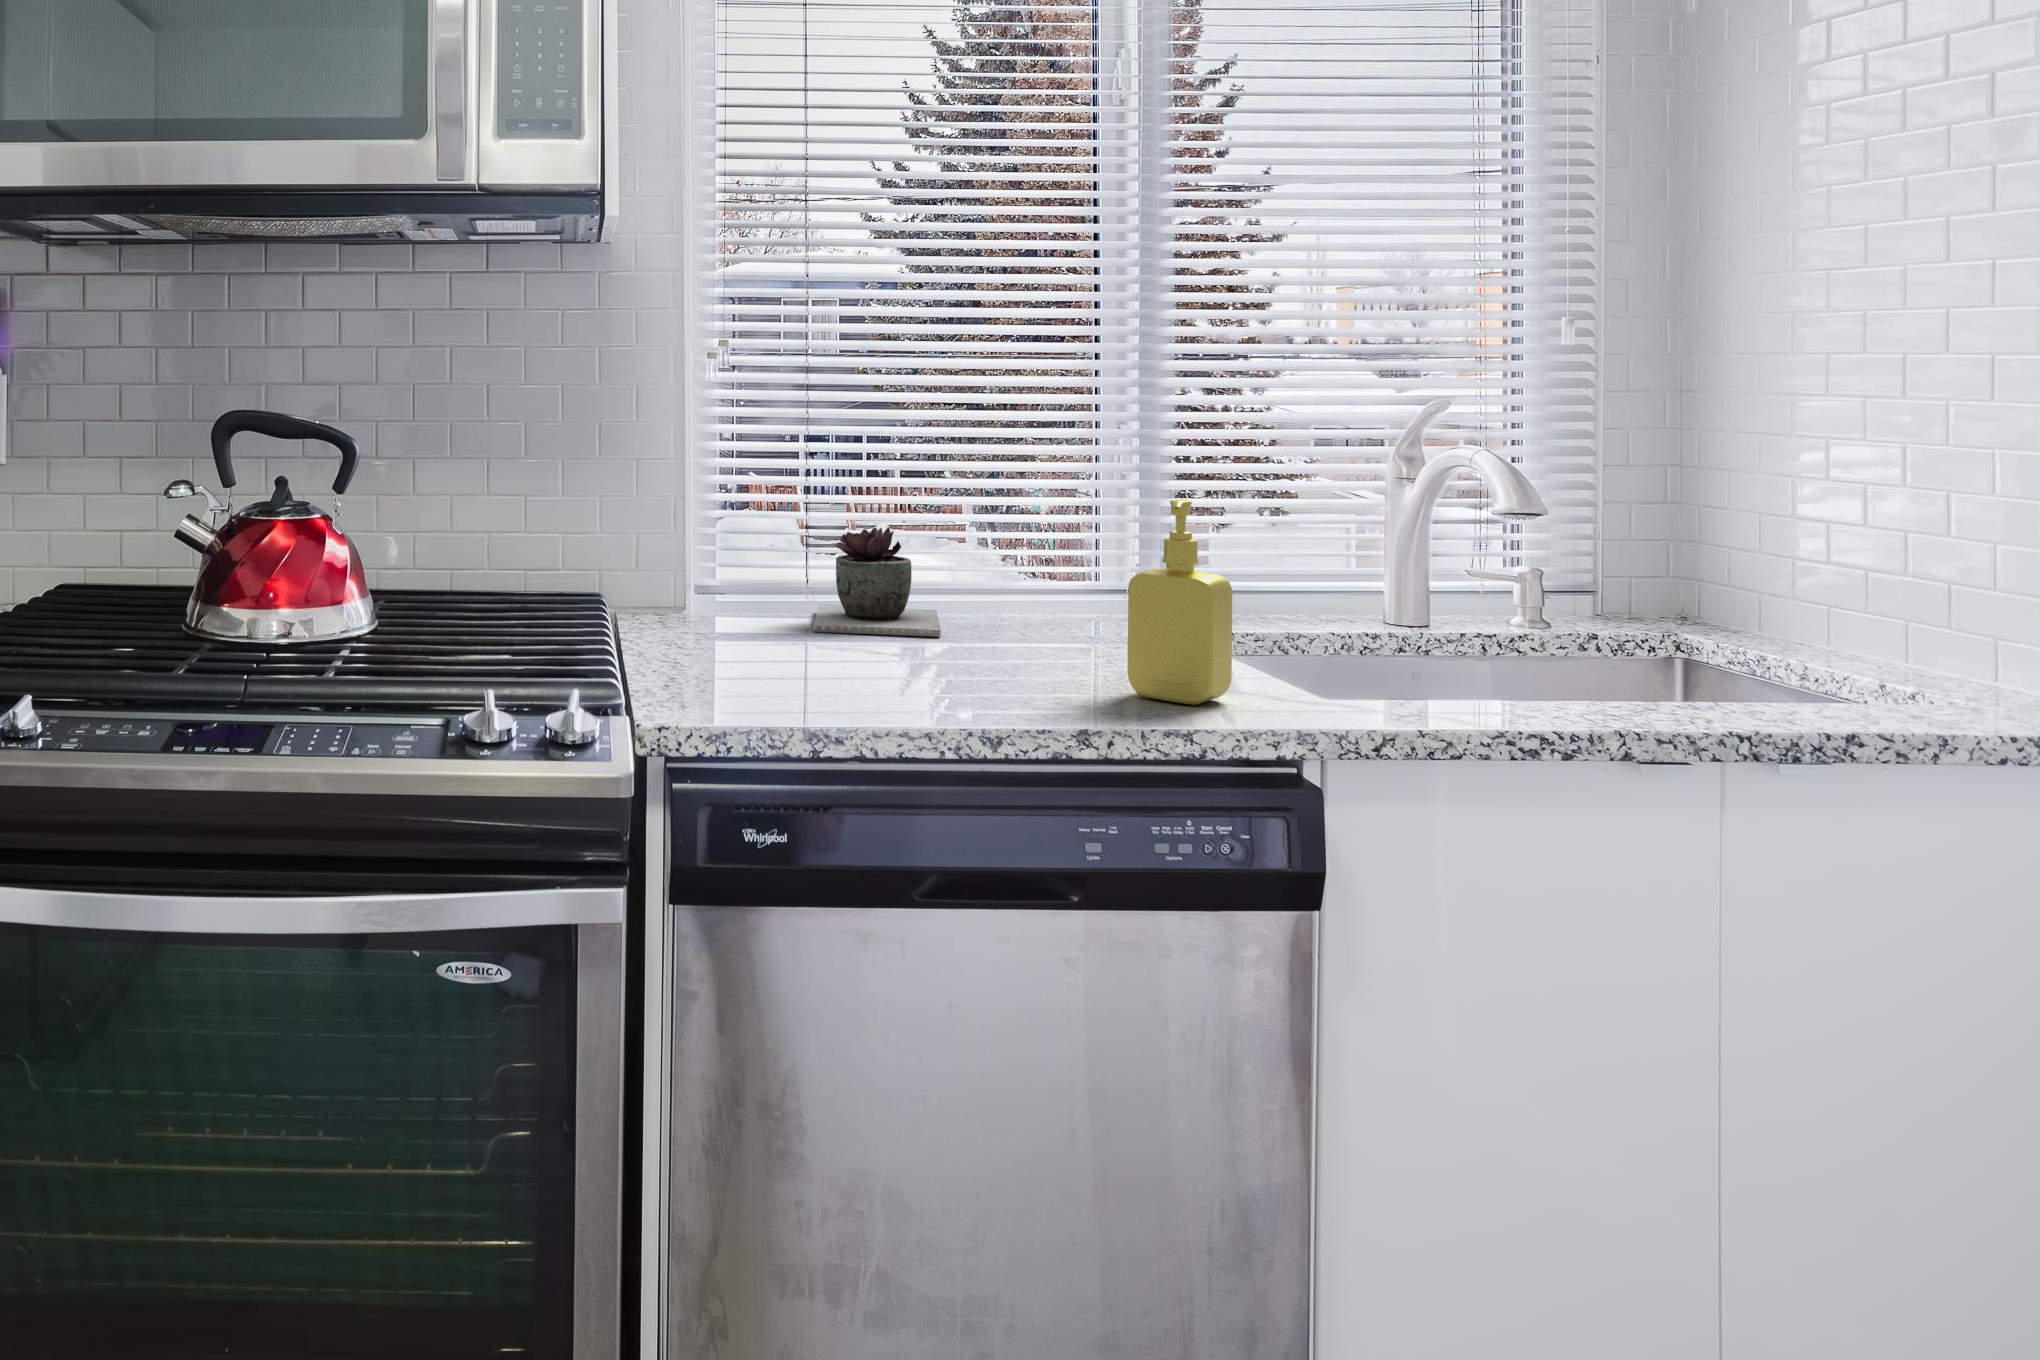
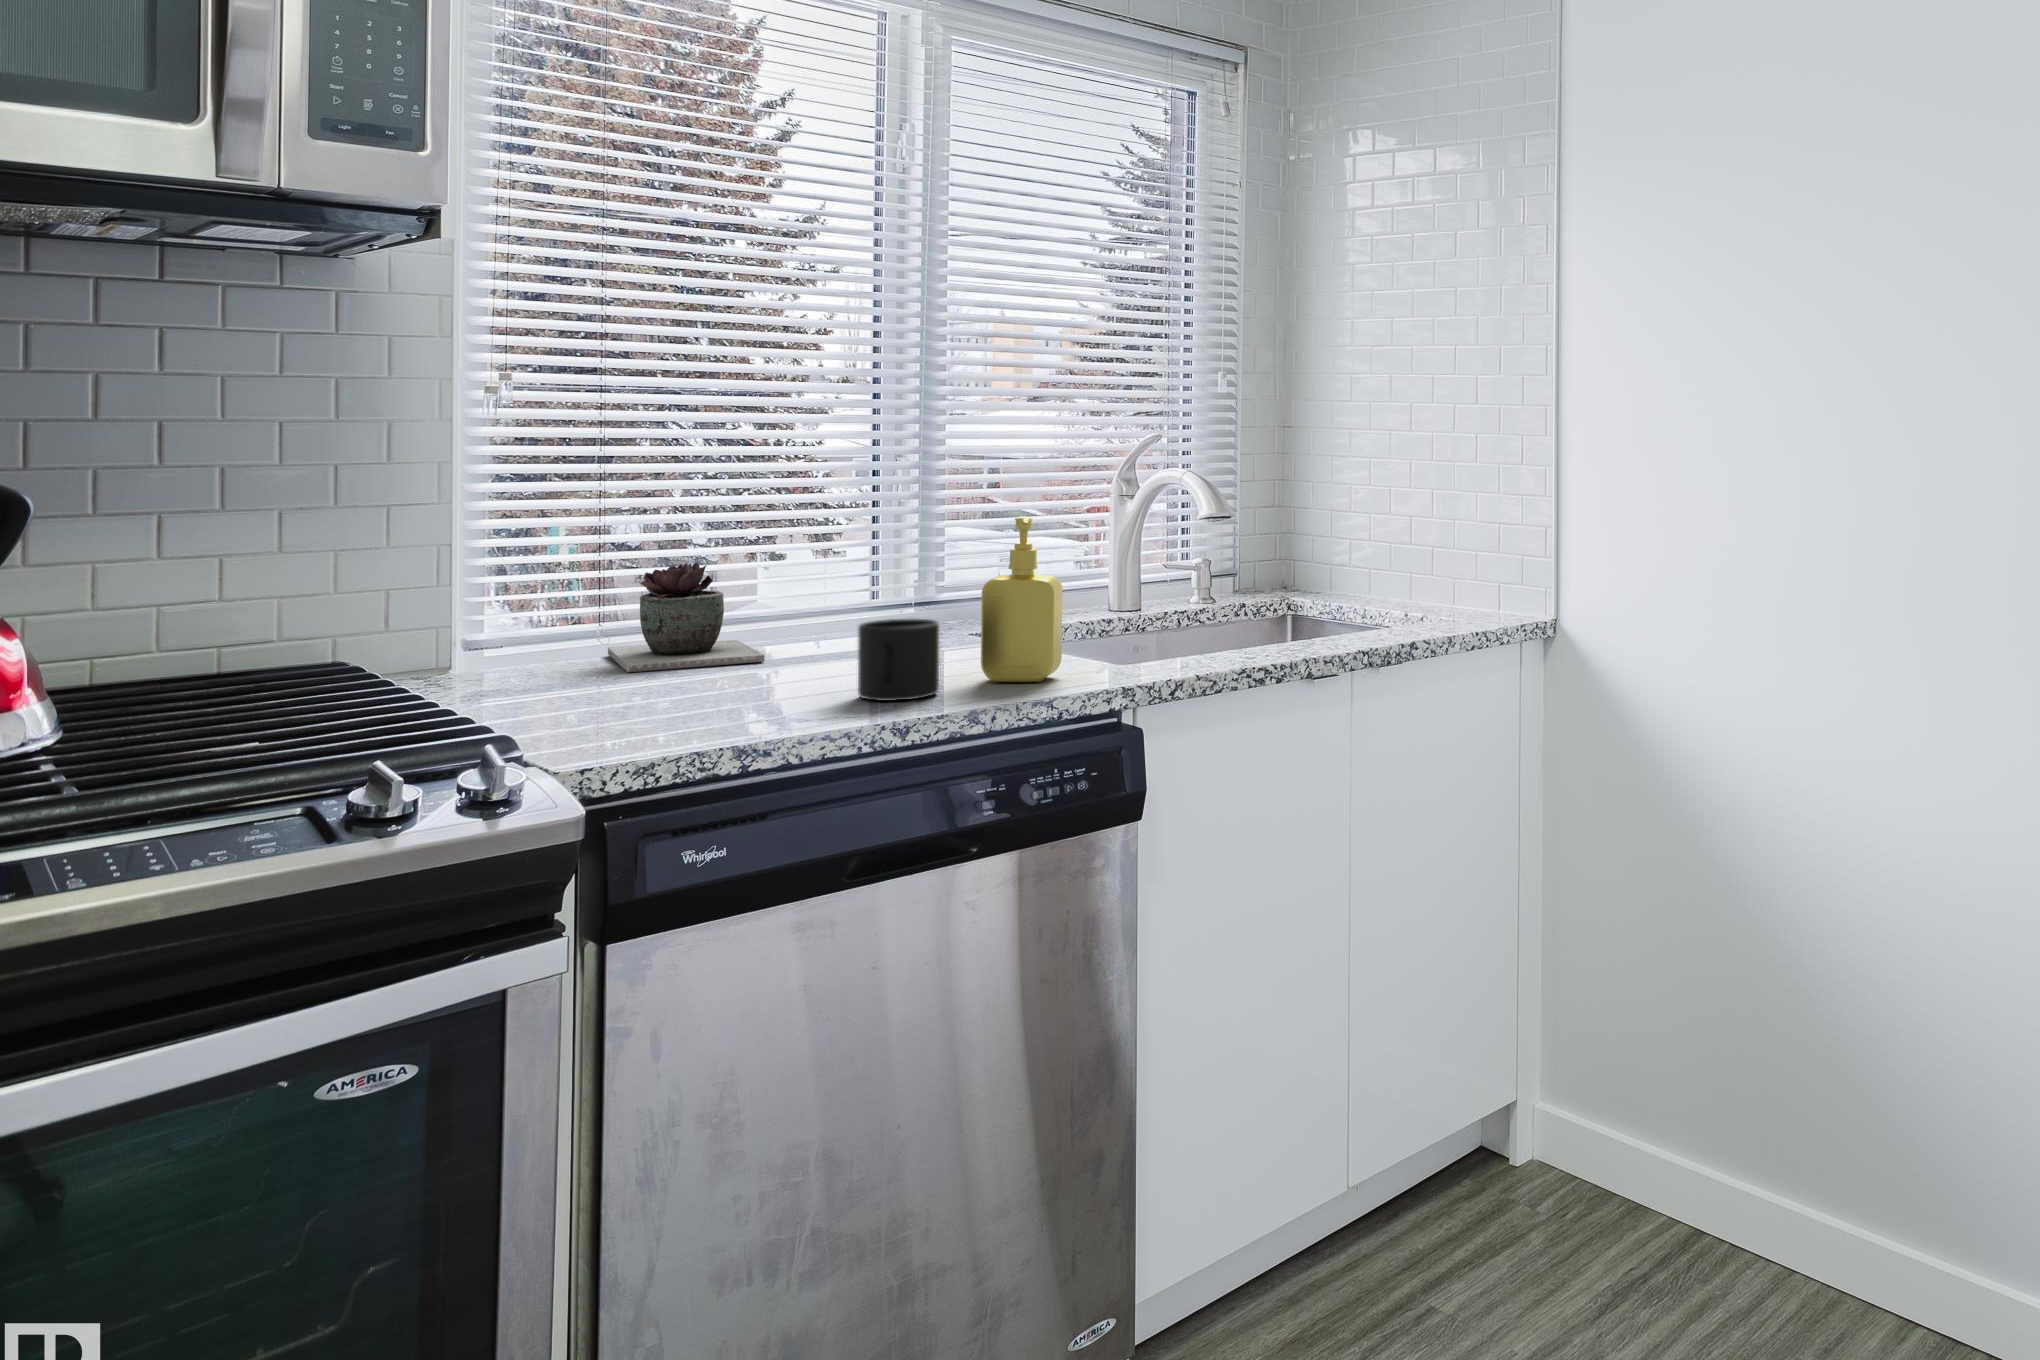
mug: none [977,608,1066,704] -> present [858,619,939,701]

